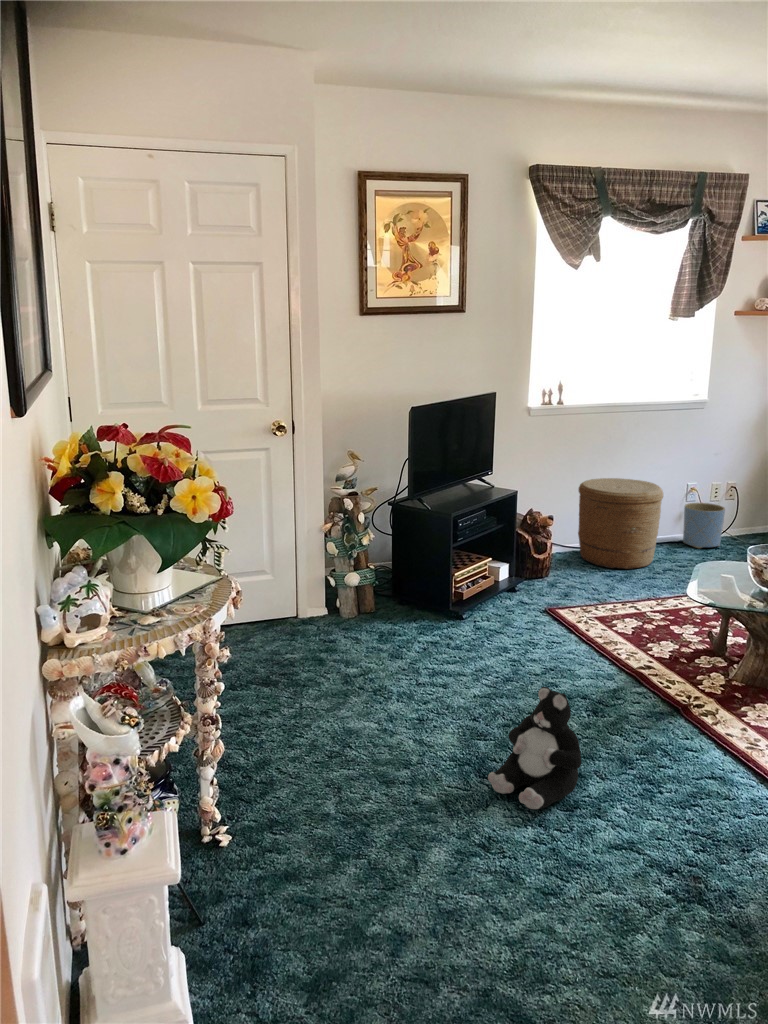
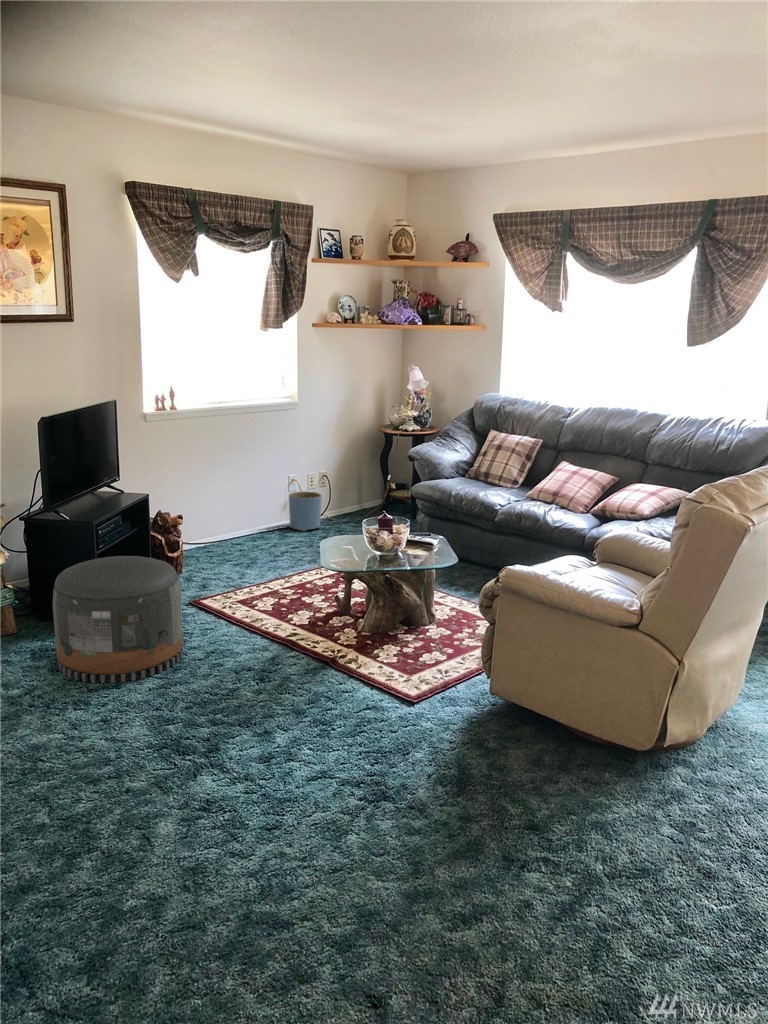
woven basket: present [578,478,663,569] -> none [199,475,275,558]
pouf: none [397,554,523,684] -> present [53,556,183,683]
plush toy: present [488,687,581,809] -> none [192,660,272,768]

